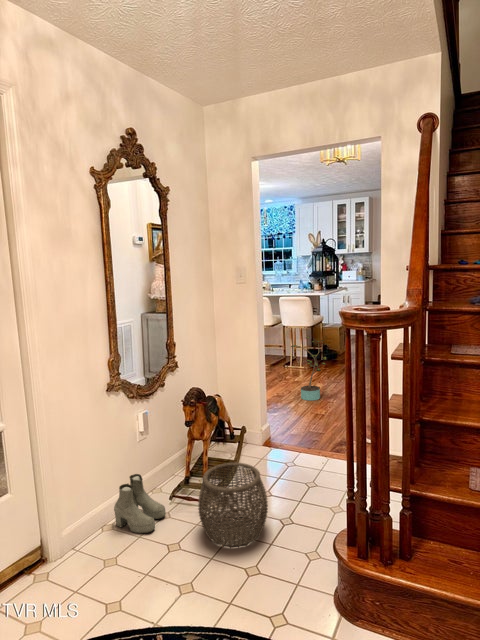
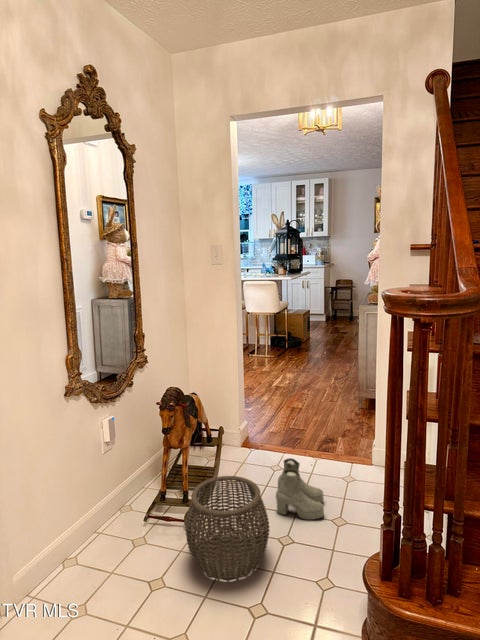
potted plant: present [291,337,327,401] -> none [262,324,302,393]
boots: present [114,474,166,533] -> present [276,458,324,520]

